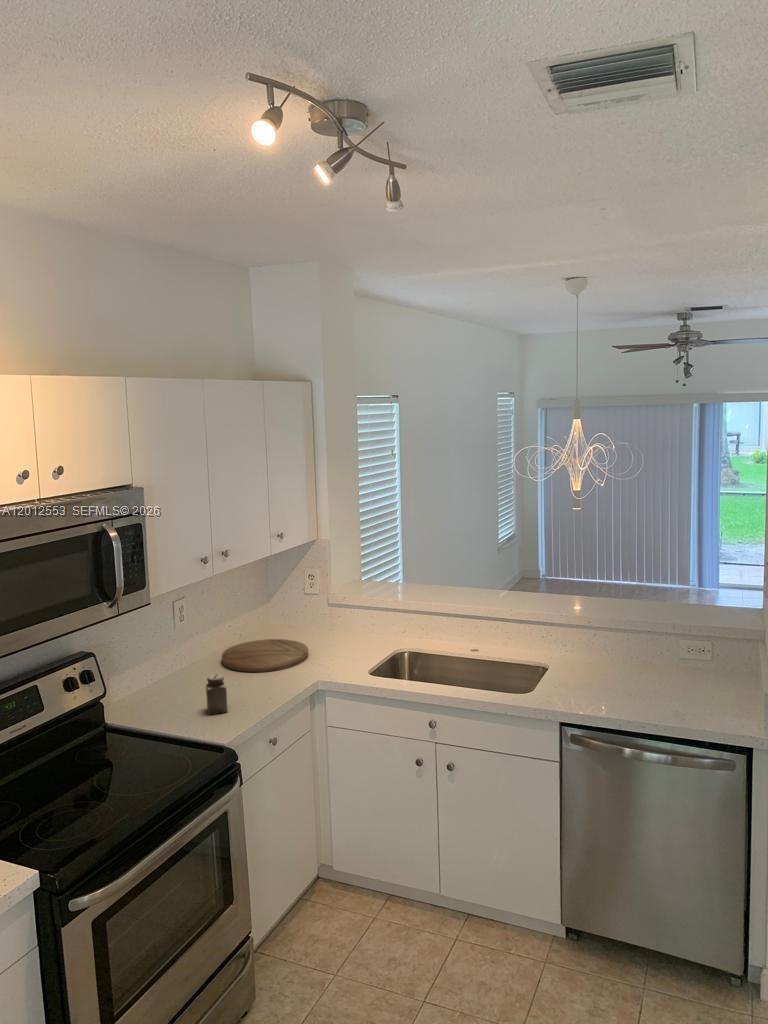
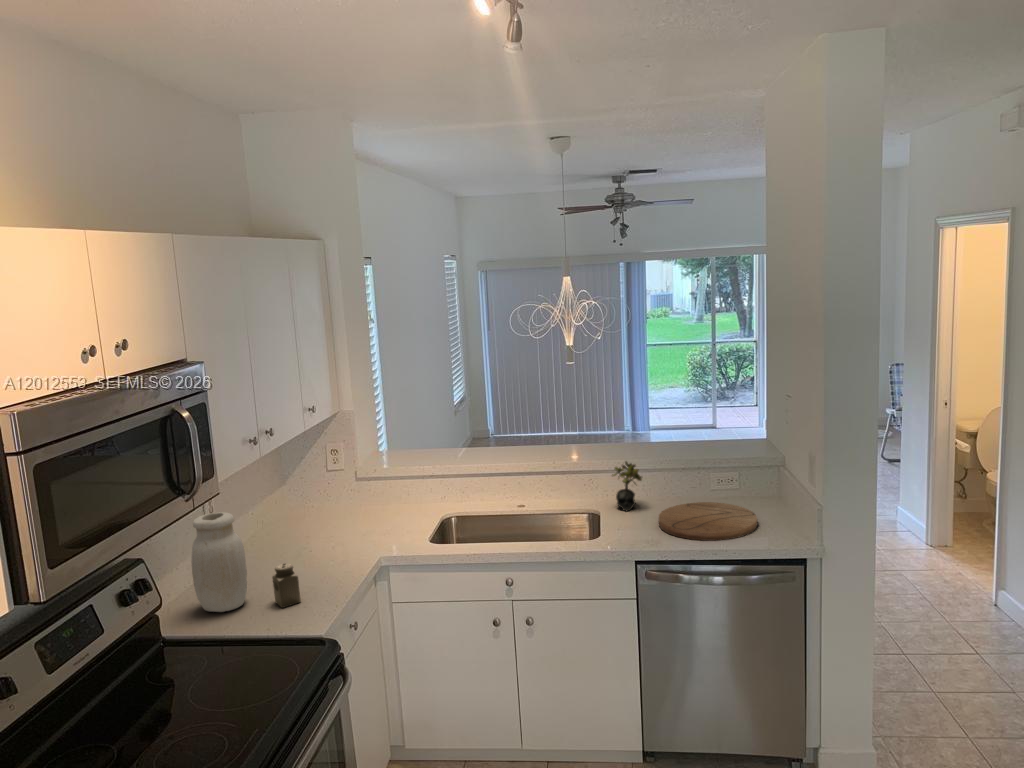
succulent plant: none [568,618,600,671] -> present [612,461,642,511]
jar: none [140,621,188,710] -> present [191,512,247,612]
cutting board: present [222,639,308,672] -> present [659,502,757,541]

